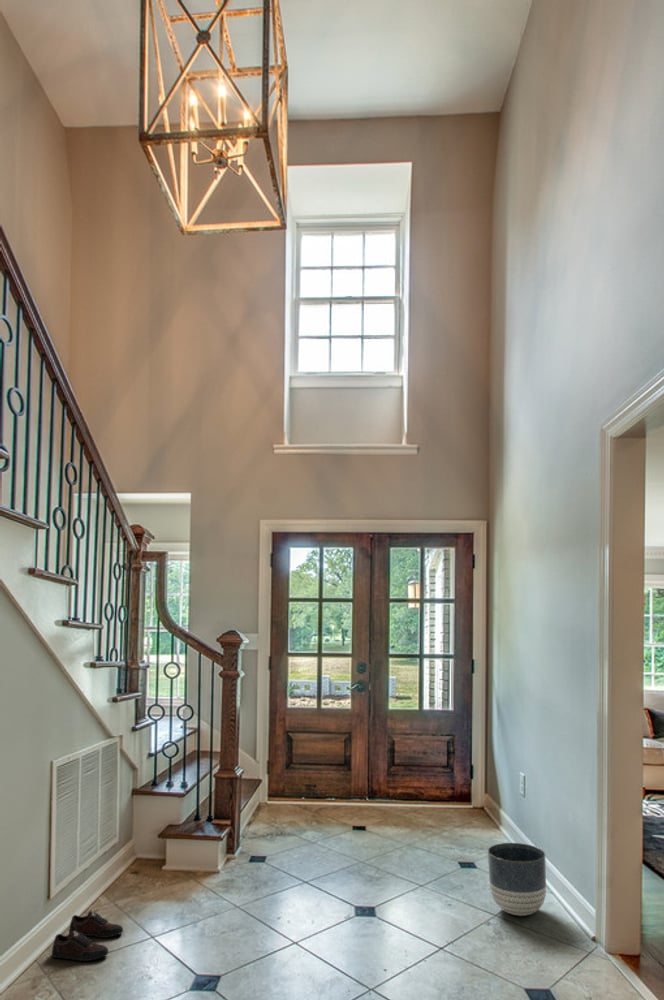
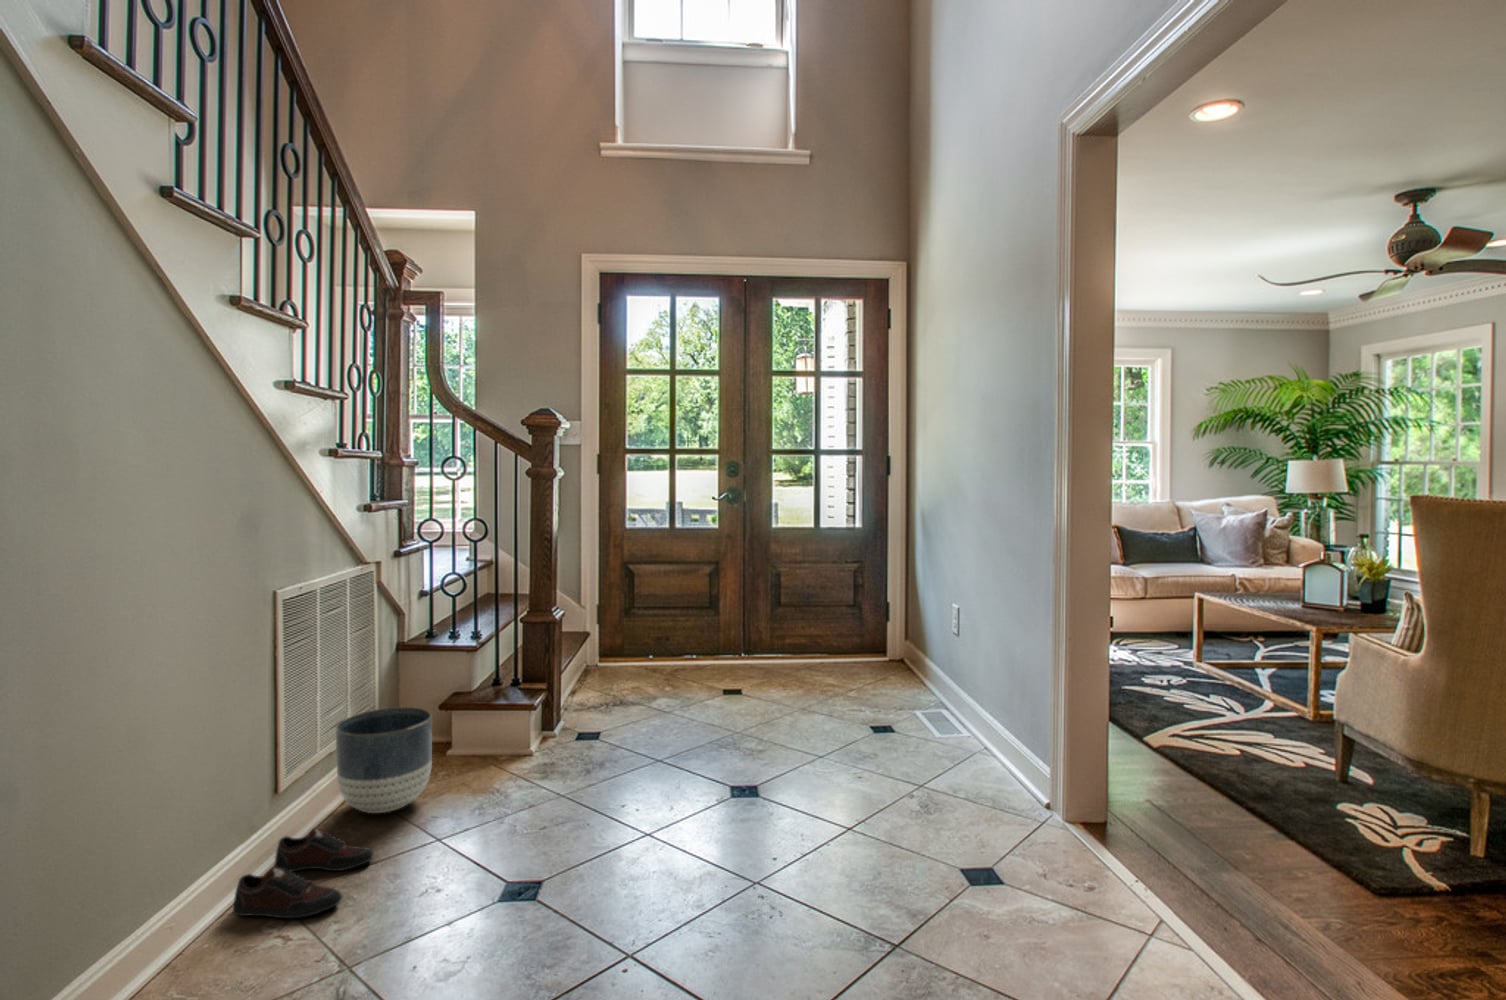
planter: present [488,843,546,916] -> present [336,707,432,813]

